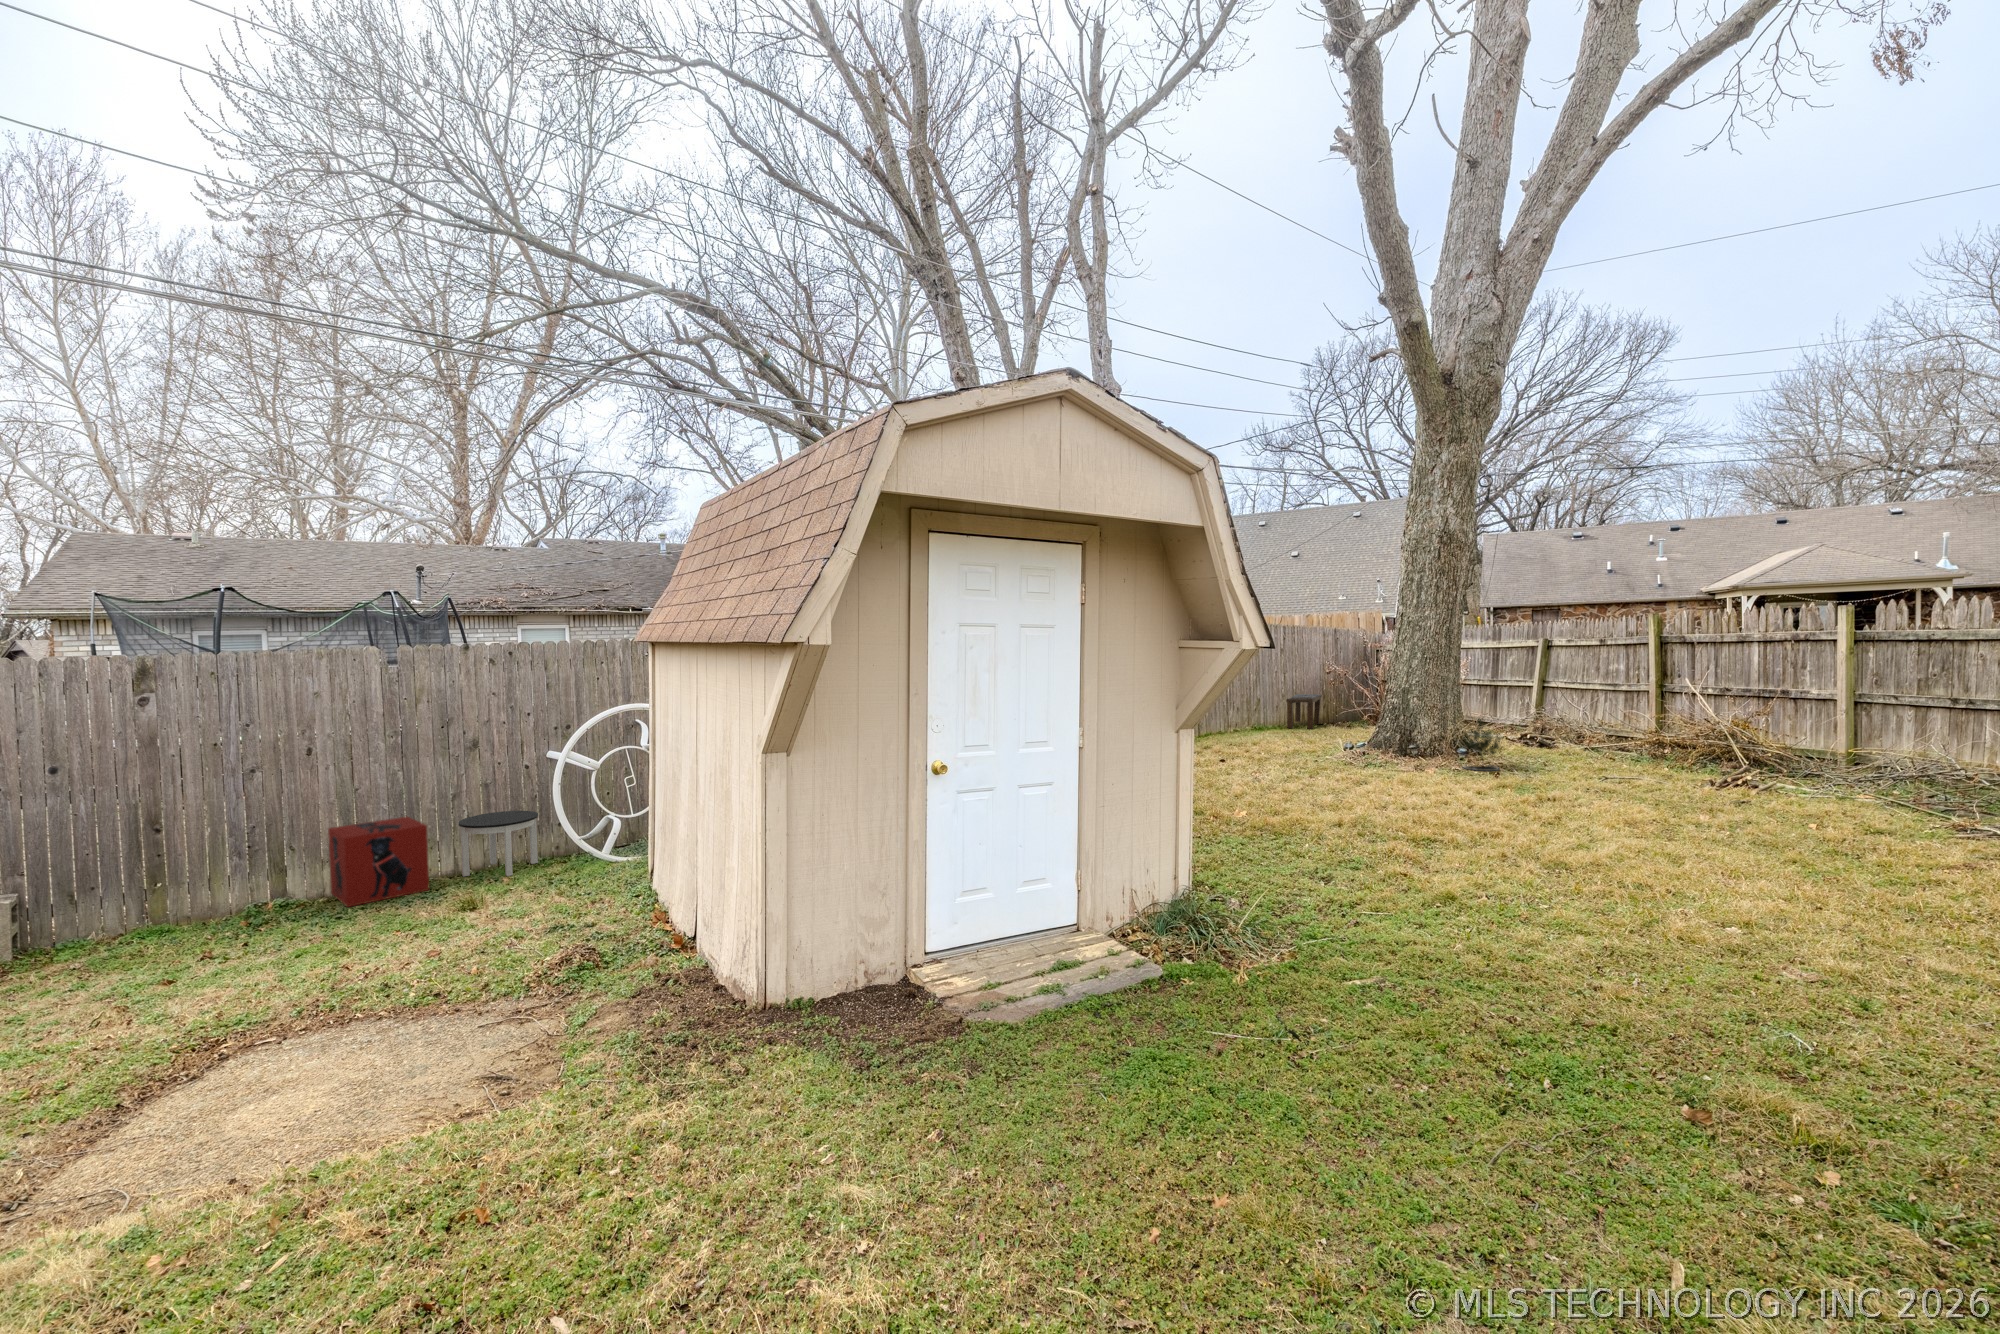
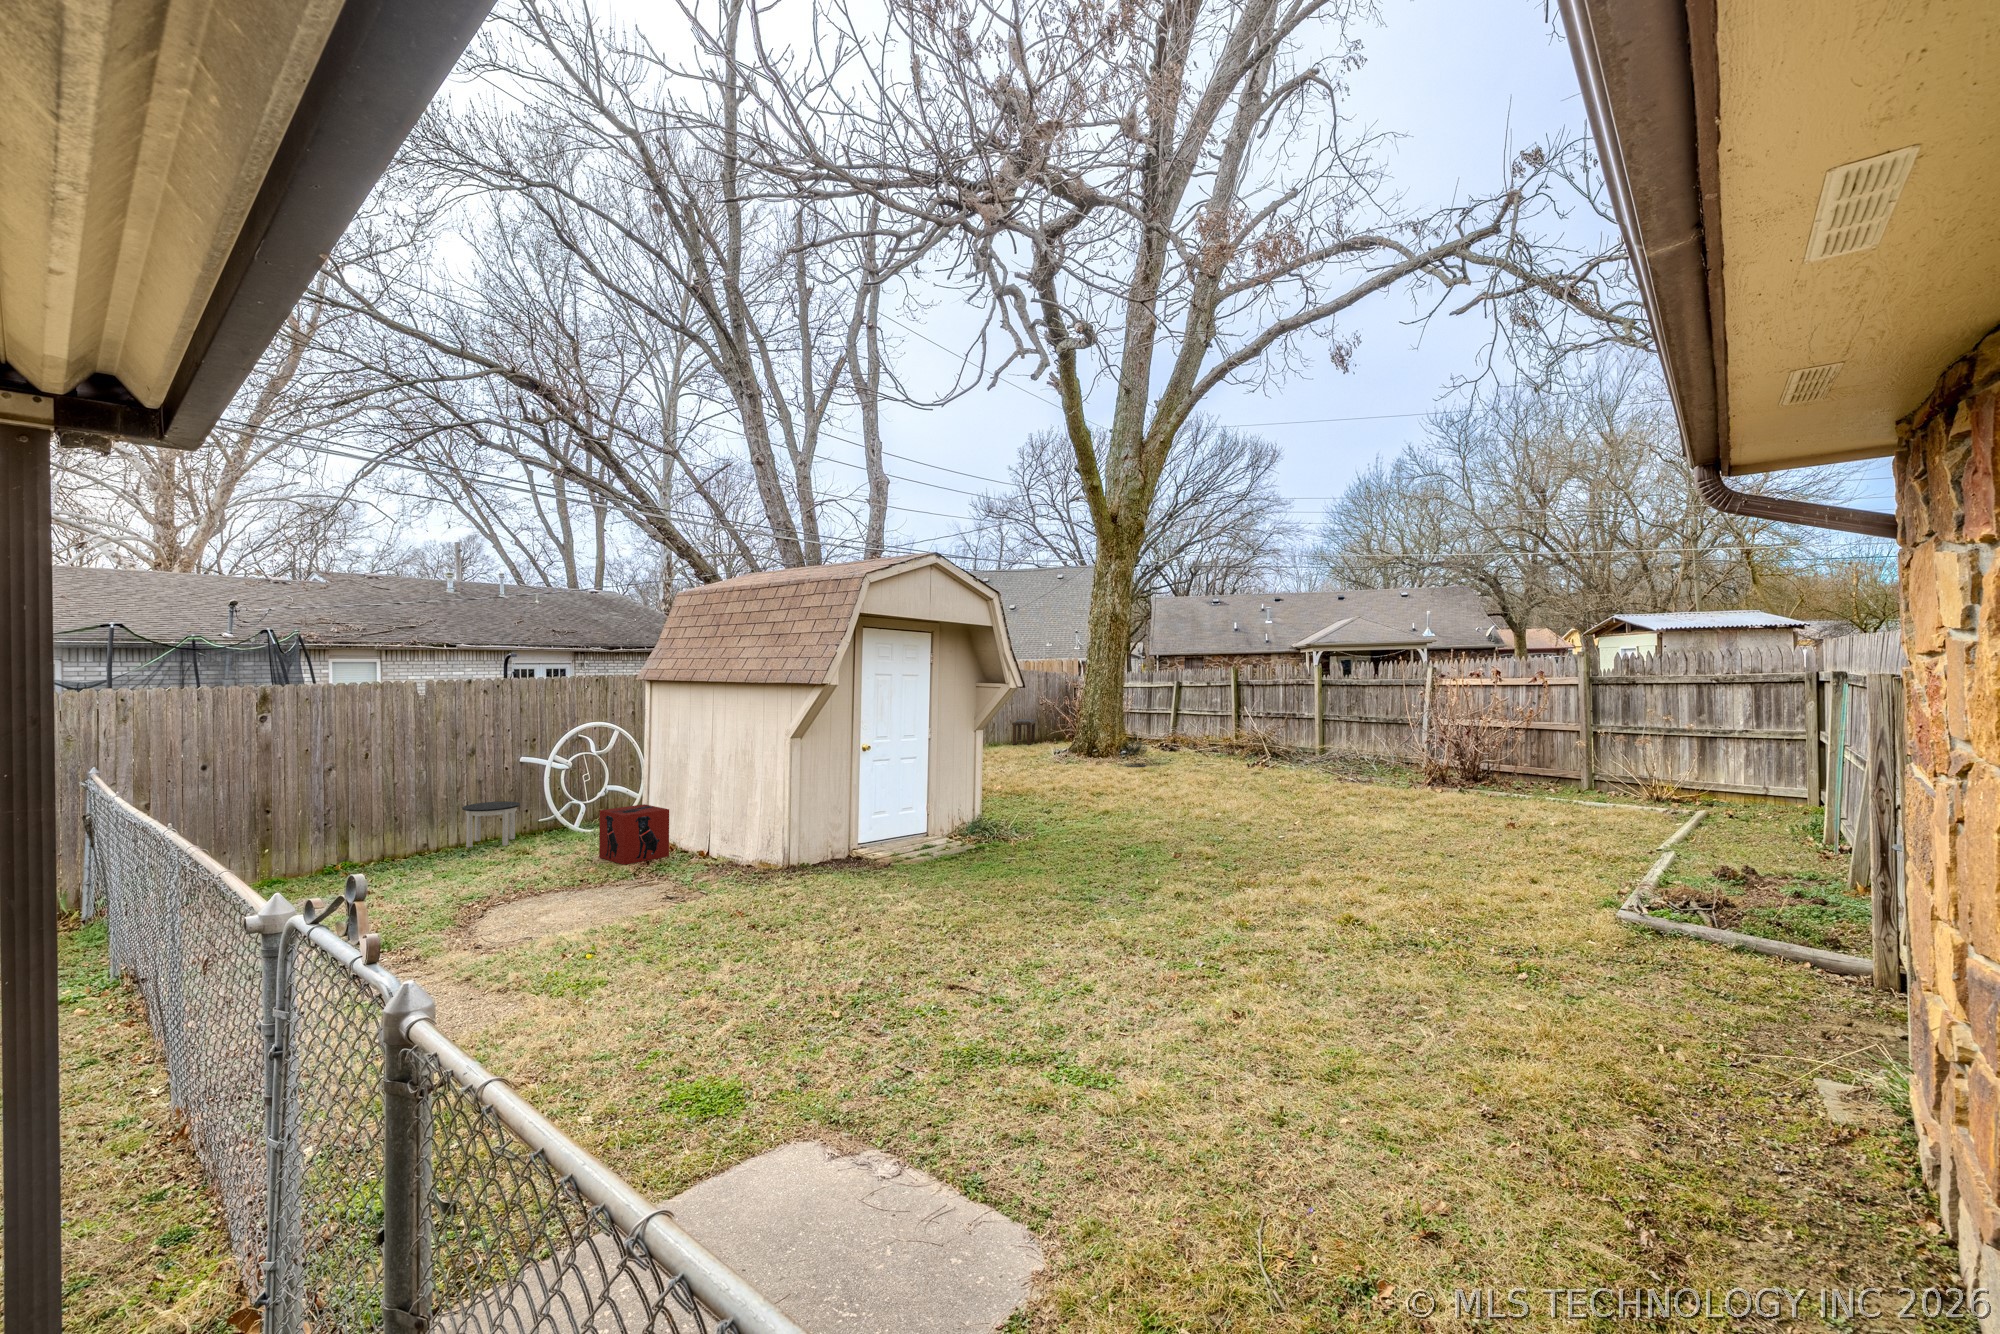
storage box: present [328,817,429,907] -> present [599,804,669,865]

